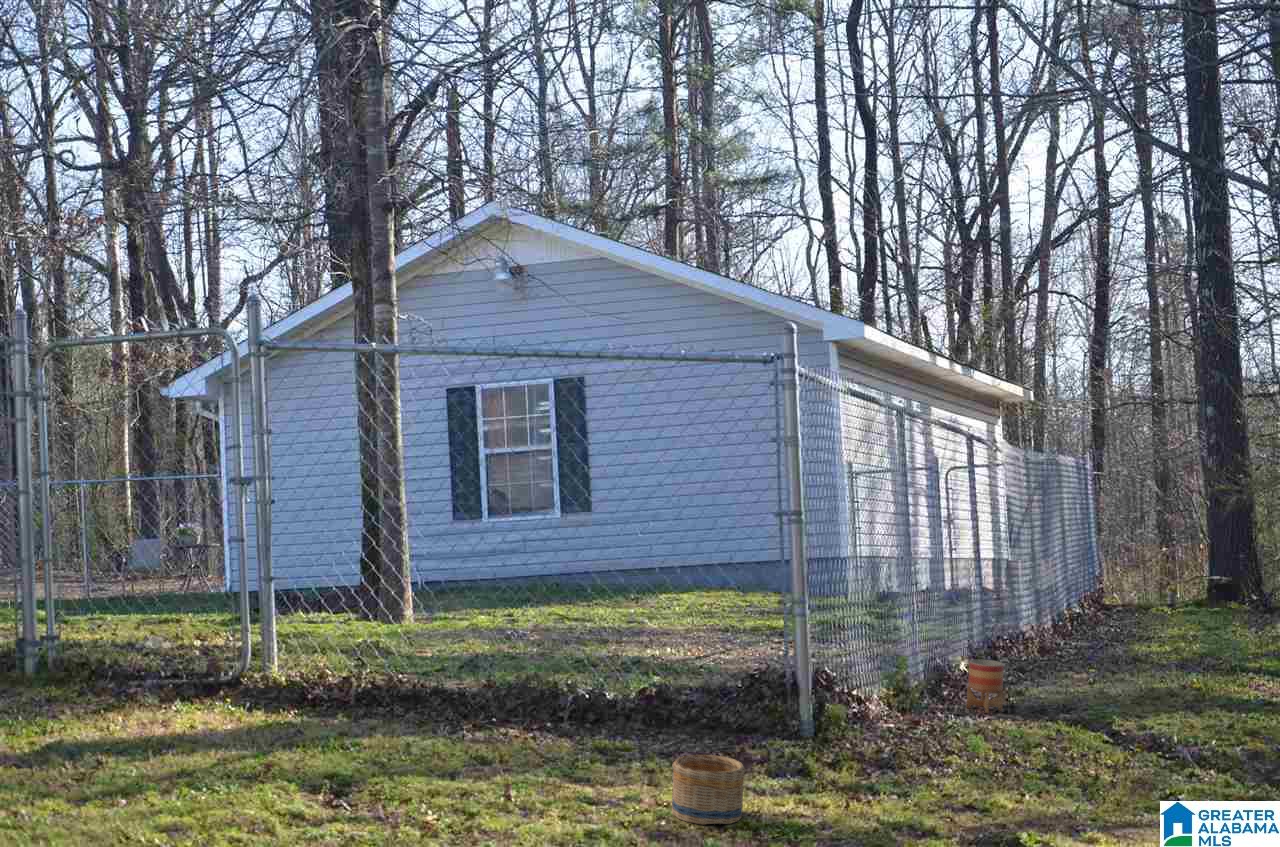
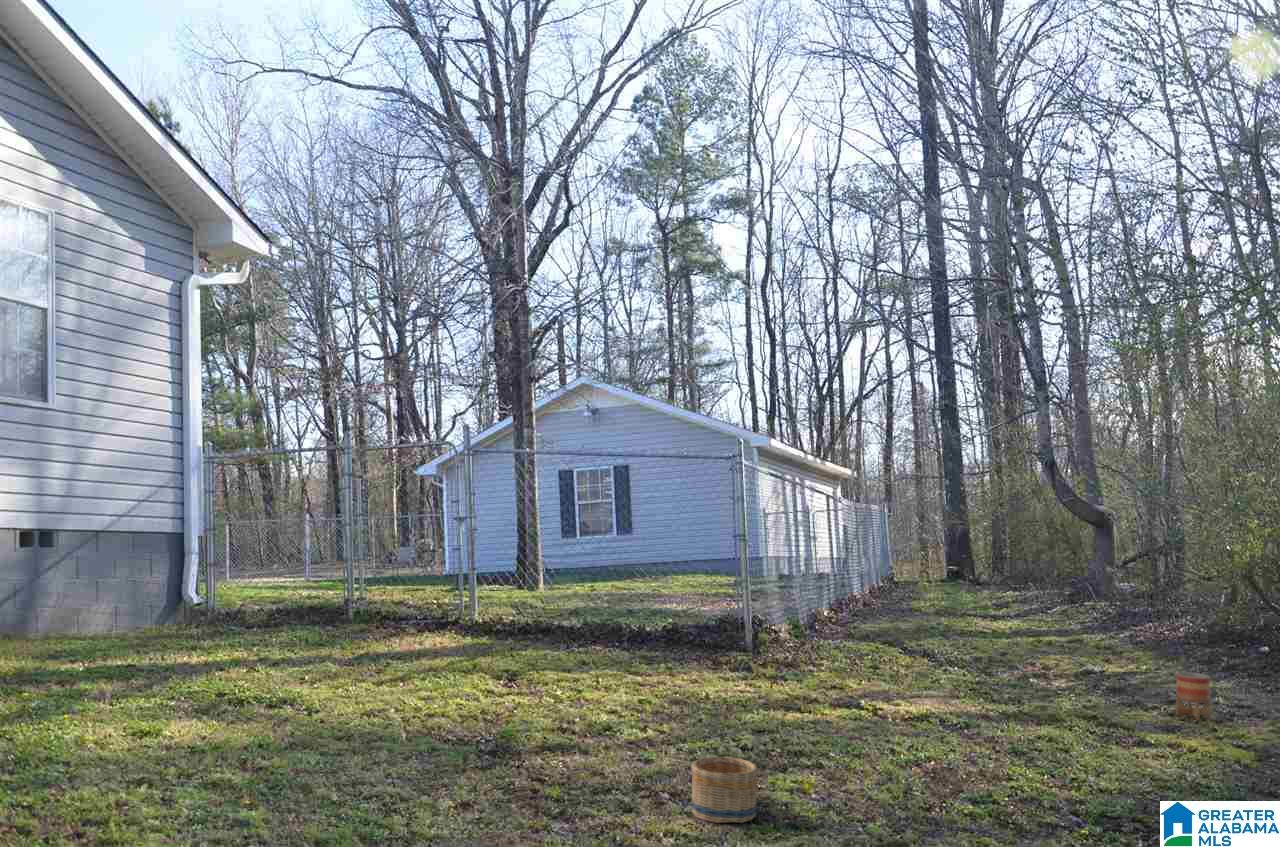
planter: present [967,659,1004,713] -> present [1176,672,1210,720]

